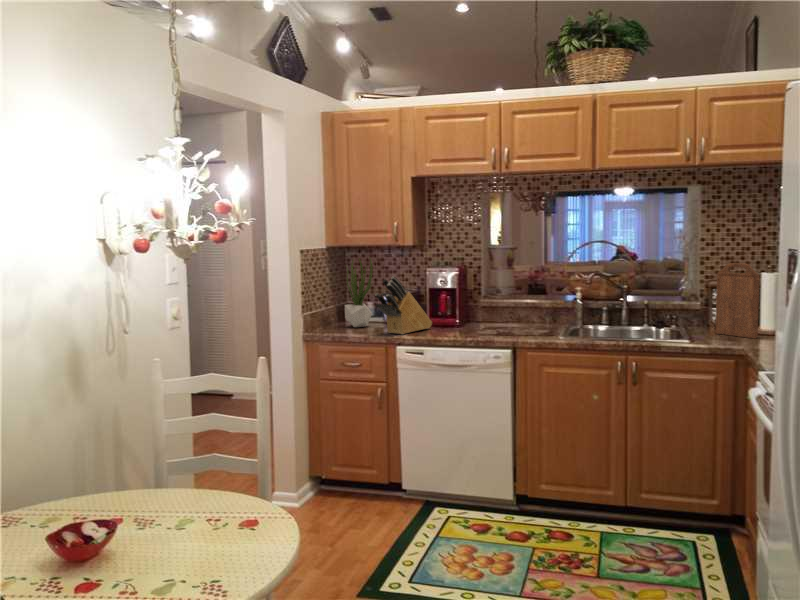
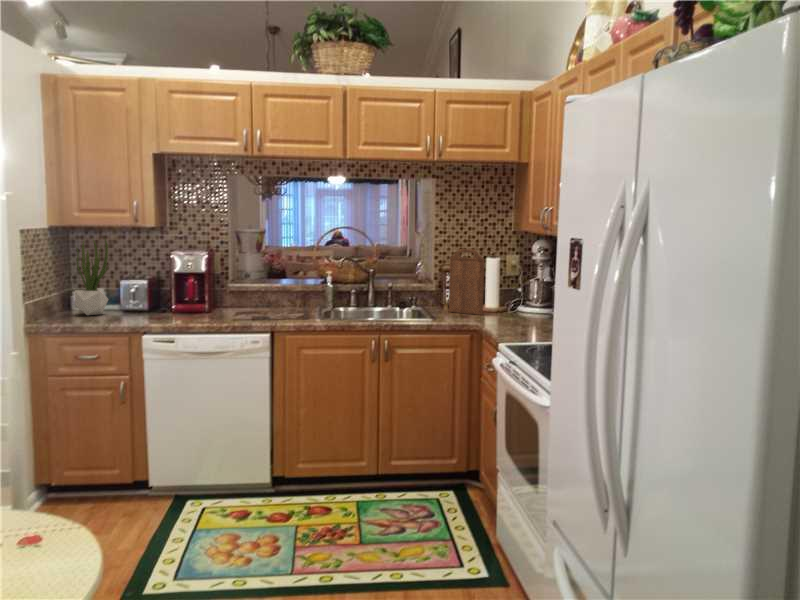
knife block: present [375,277,432,334] -> none [115,258,180,321]

